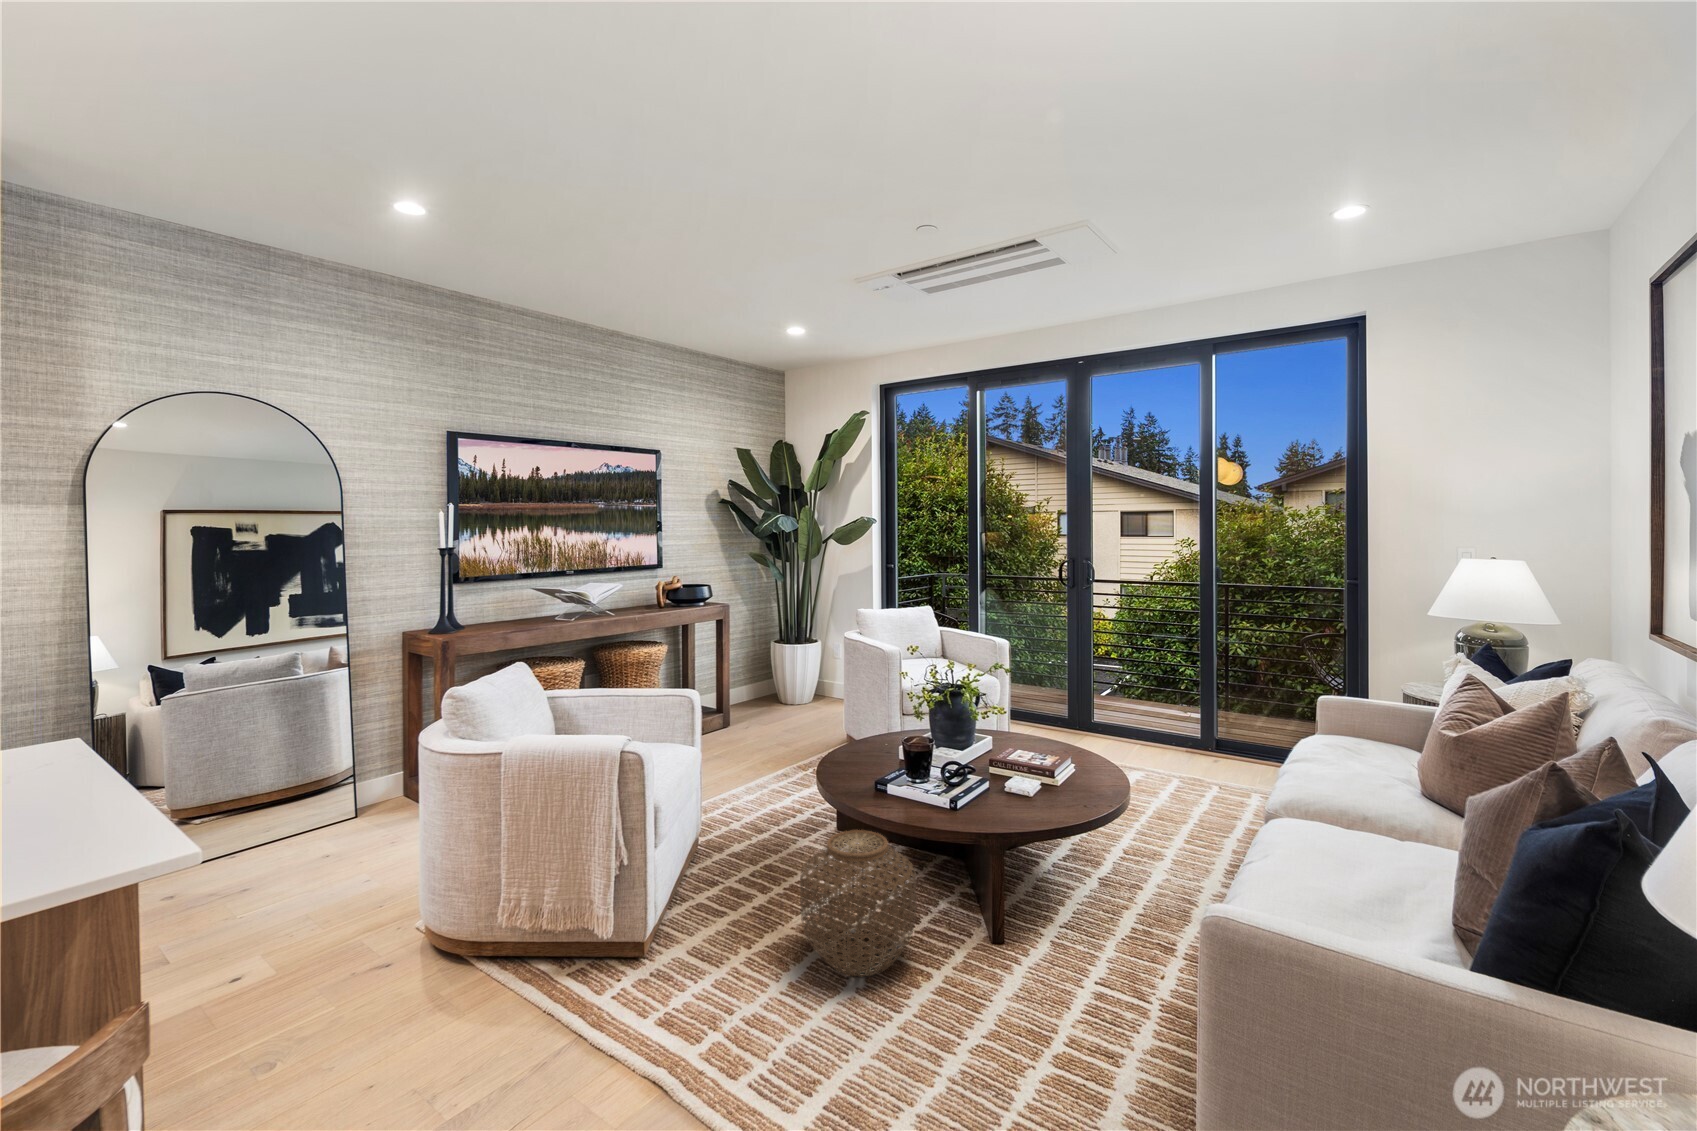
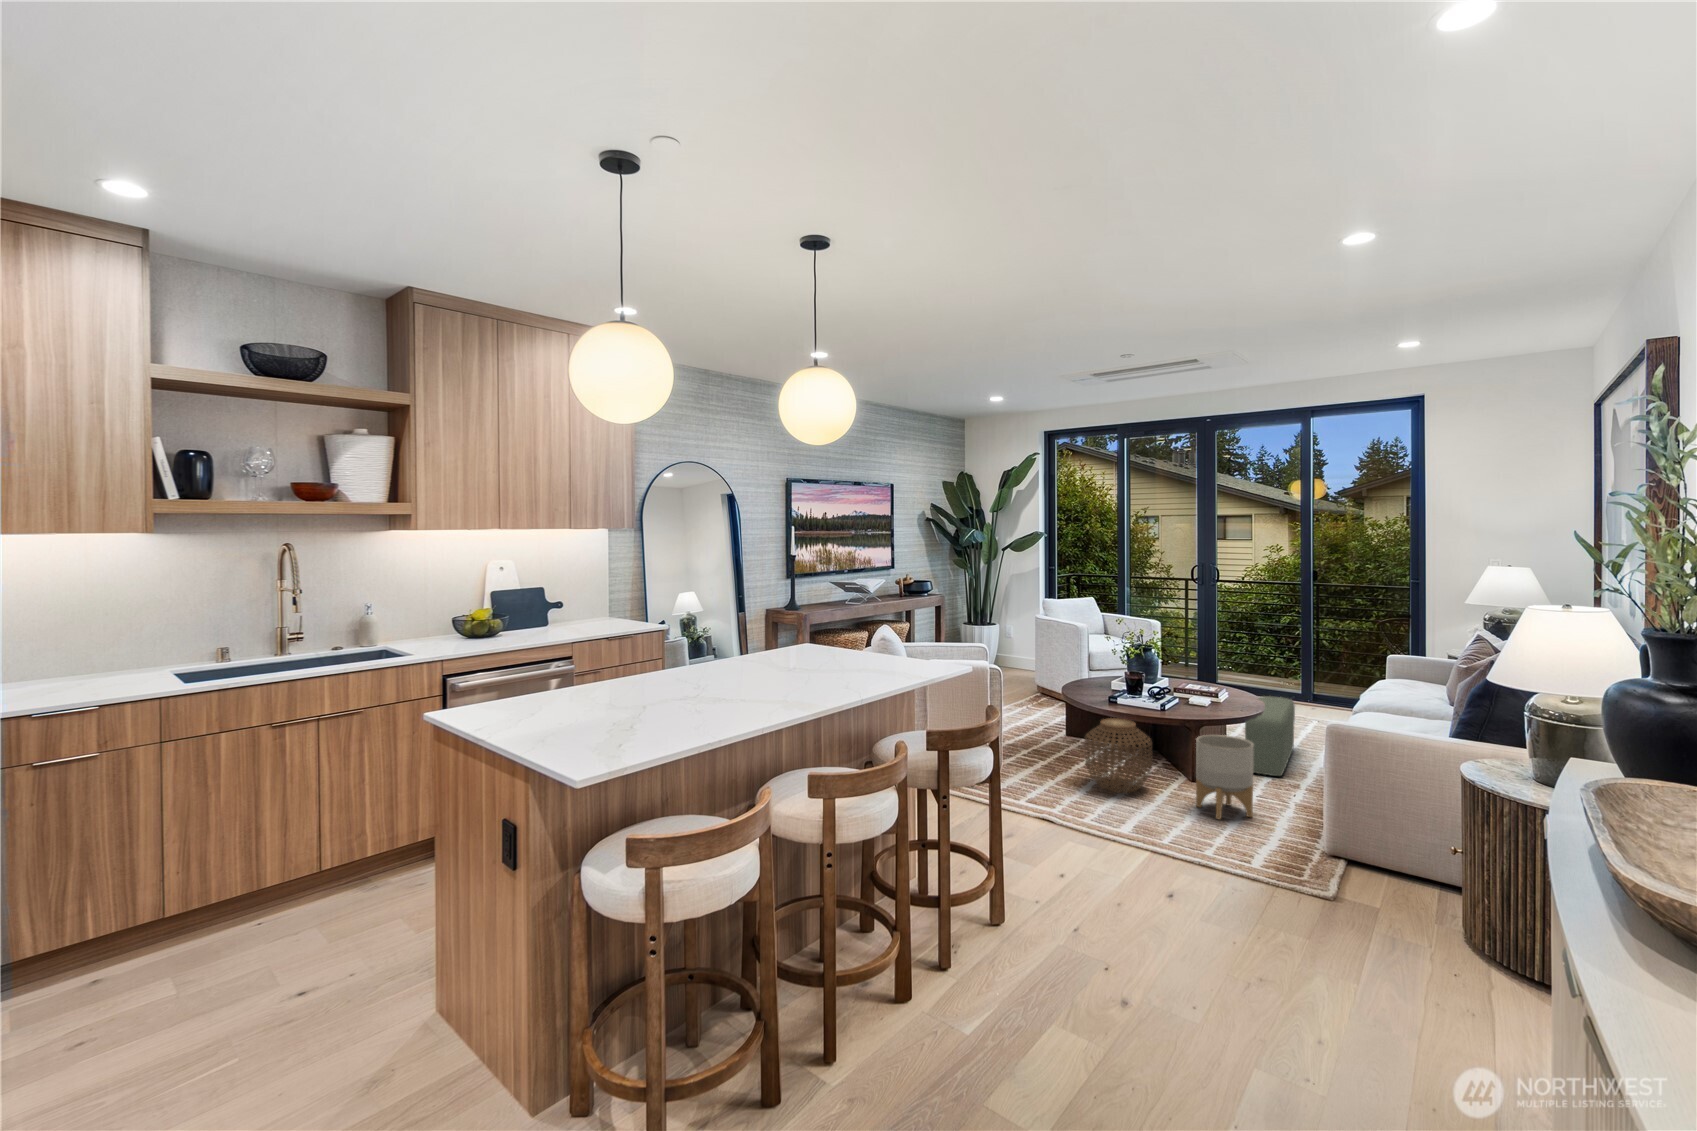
pouf: none [1091,765,1177,918] -> present [1245,696,1295,776]
planter: none [975,874,1078,1059] -> present [1196,735,1253,819]

